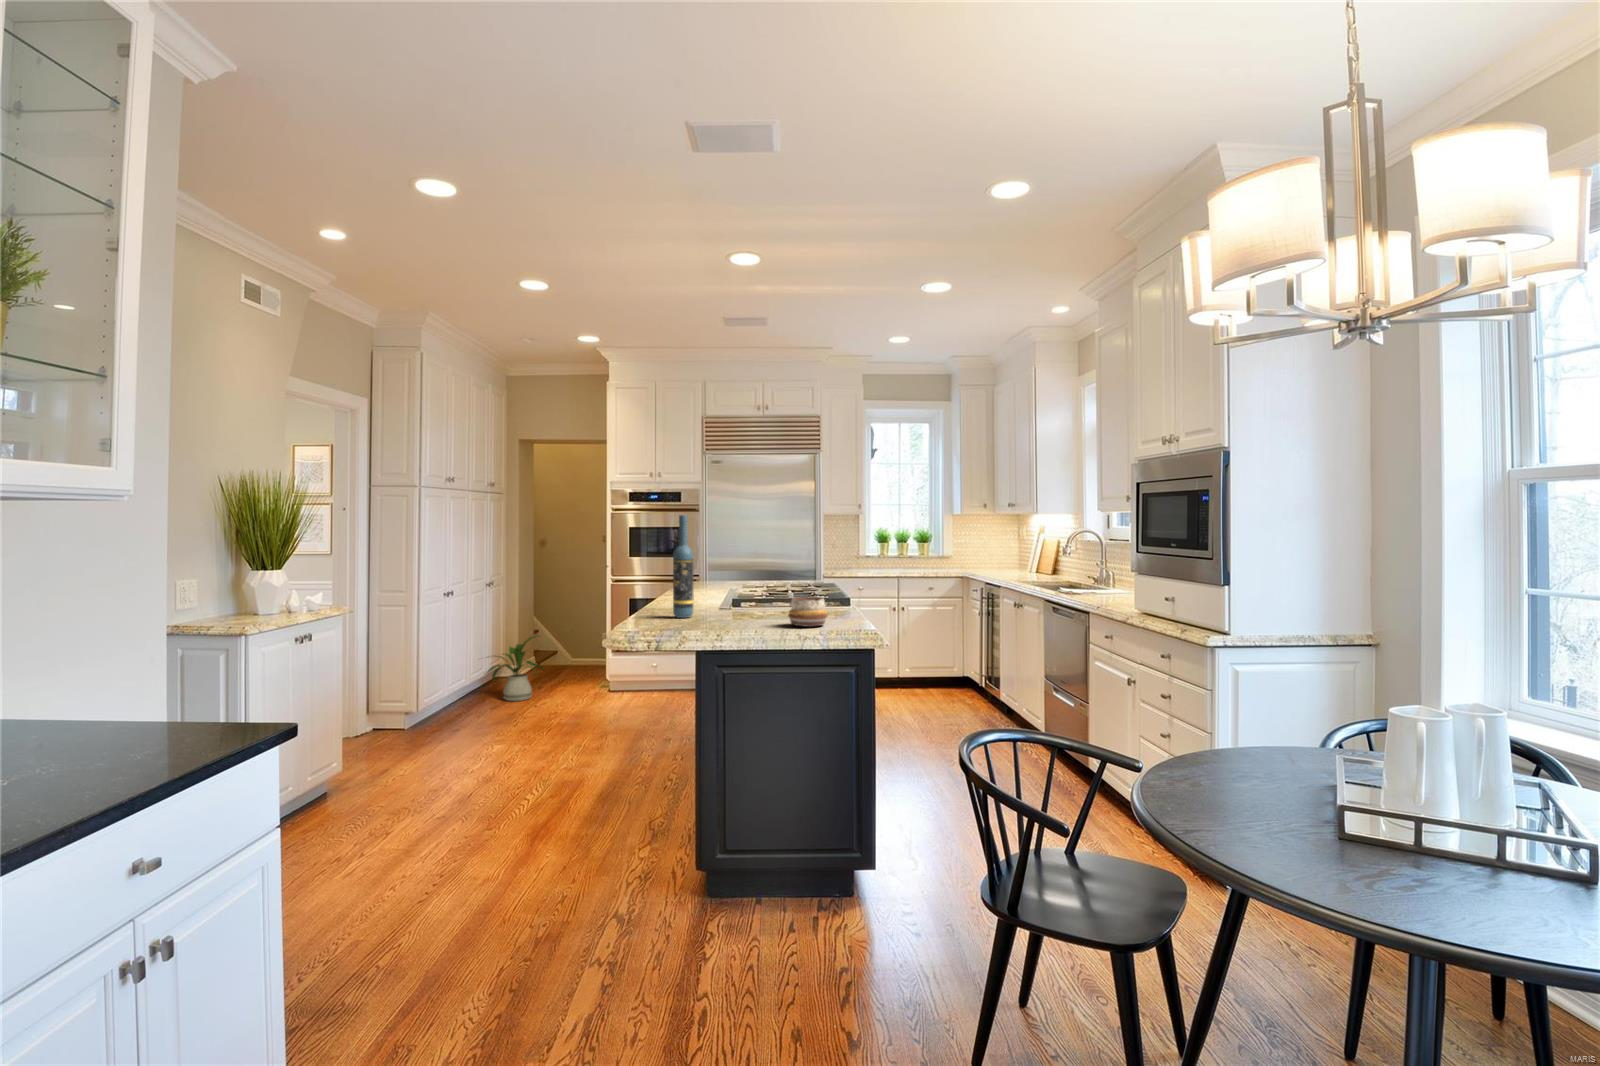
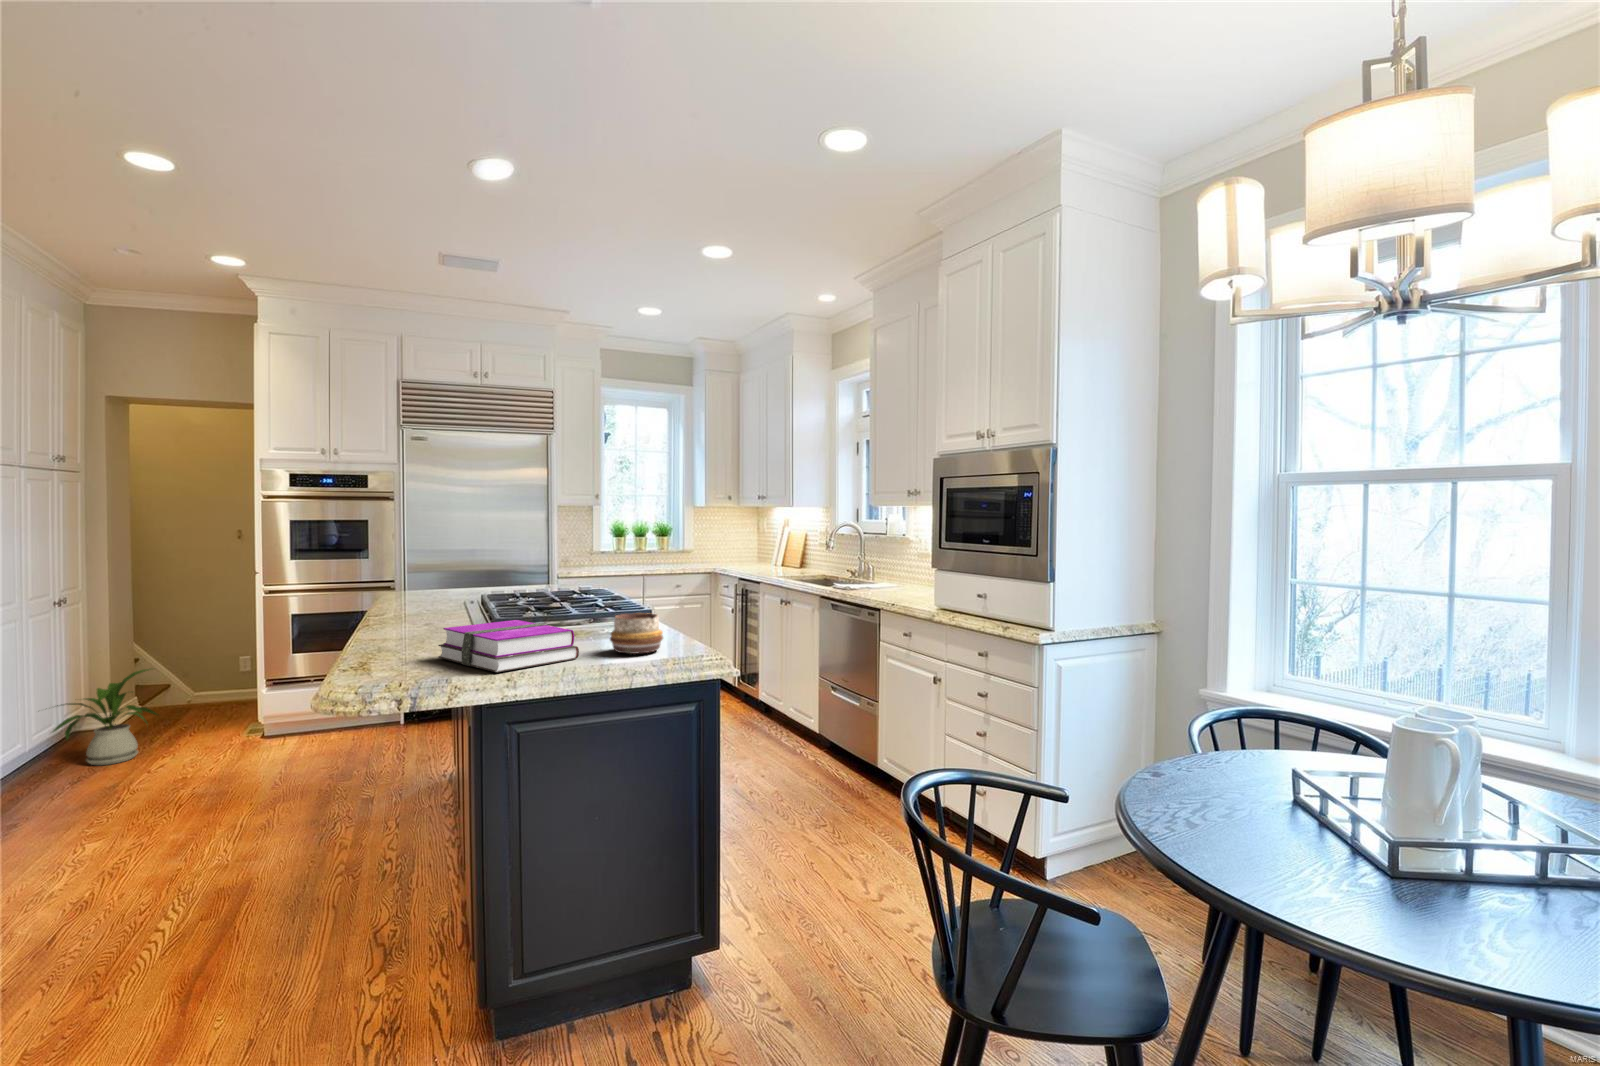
wine bottle: present [673,515,693,618] -> none [424,504,455,650]
hardback book: none [677,599,764,631] -> present [438,620,579,673]

